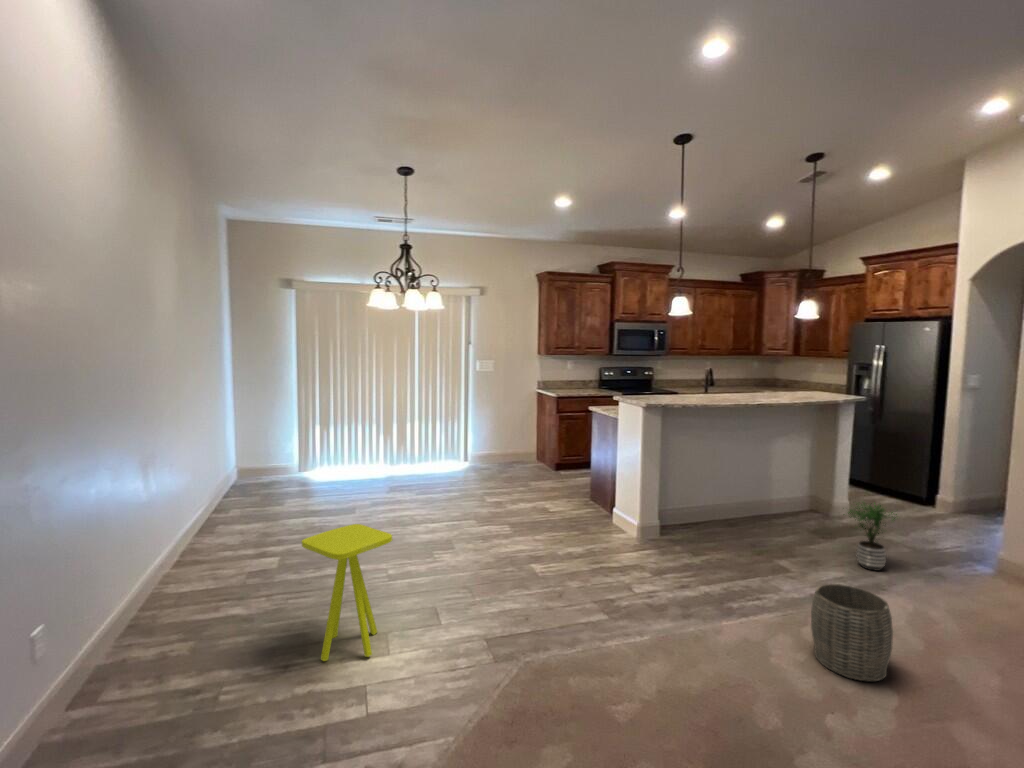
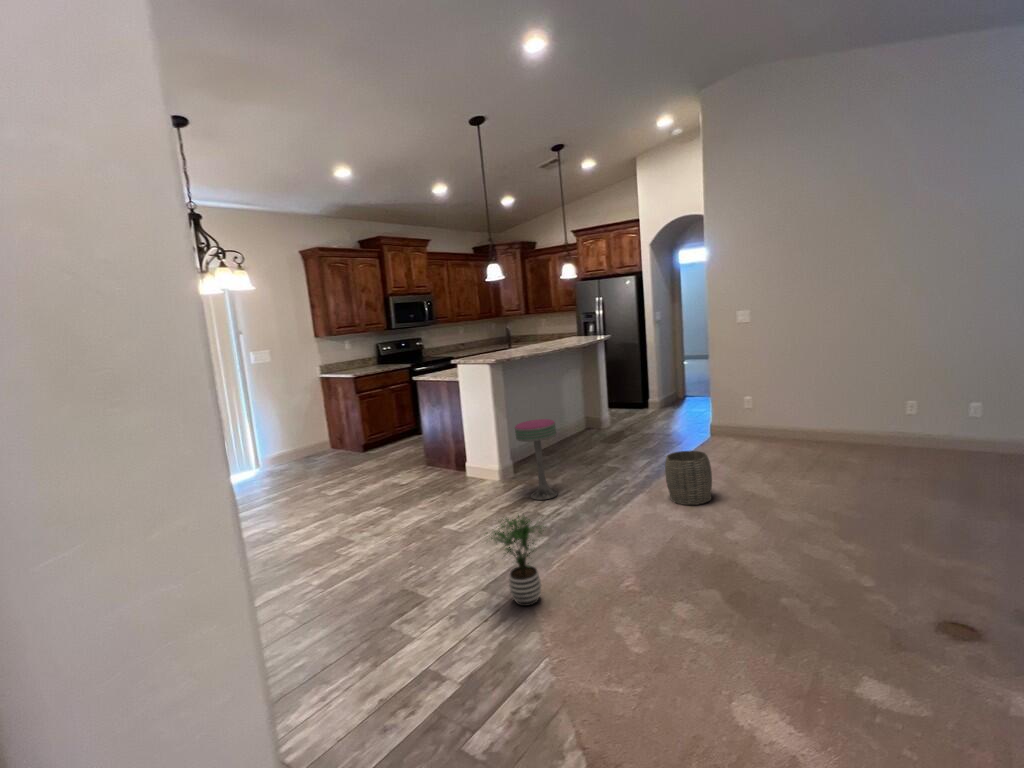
bar stool: none [636,480,687,580] -> present [515,419,558,500]
potted plant: present [843,503,897,570] -> present [486,515,544,606]
side table: present [302,524,392,661] -> none [310,515,407,661]

